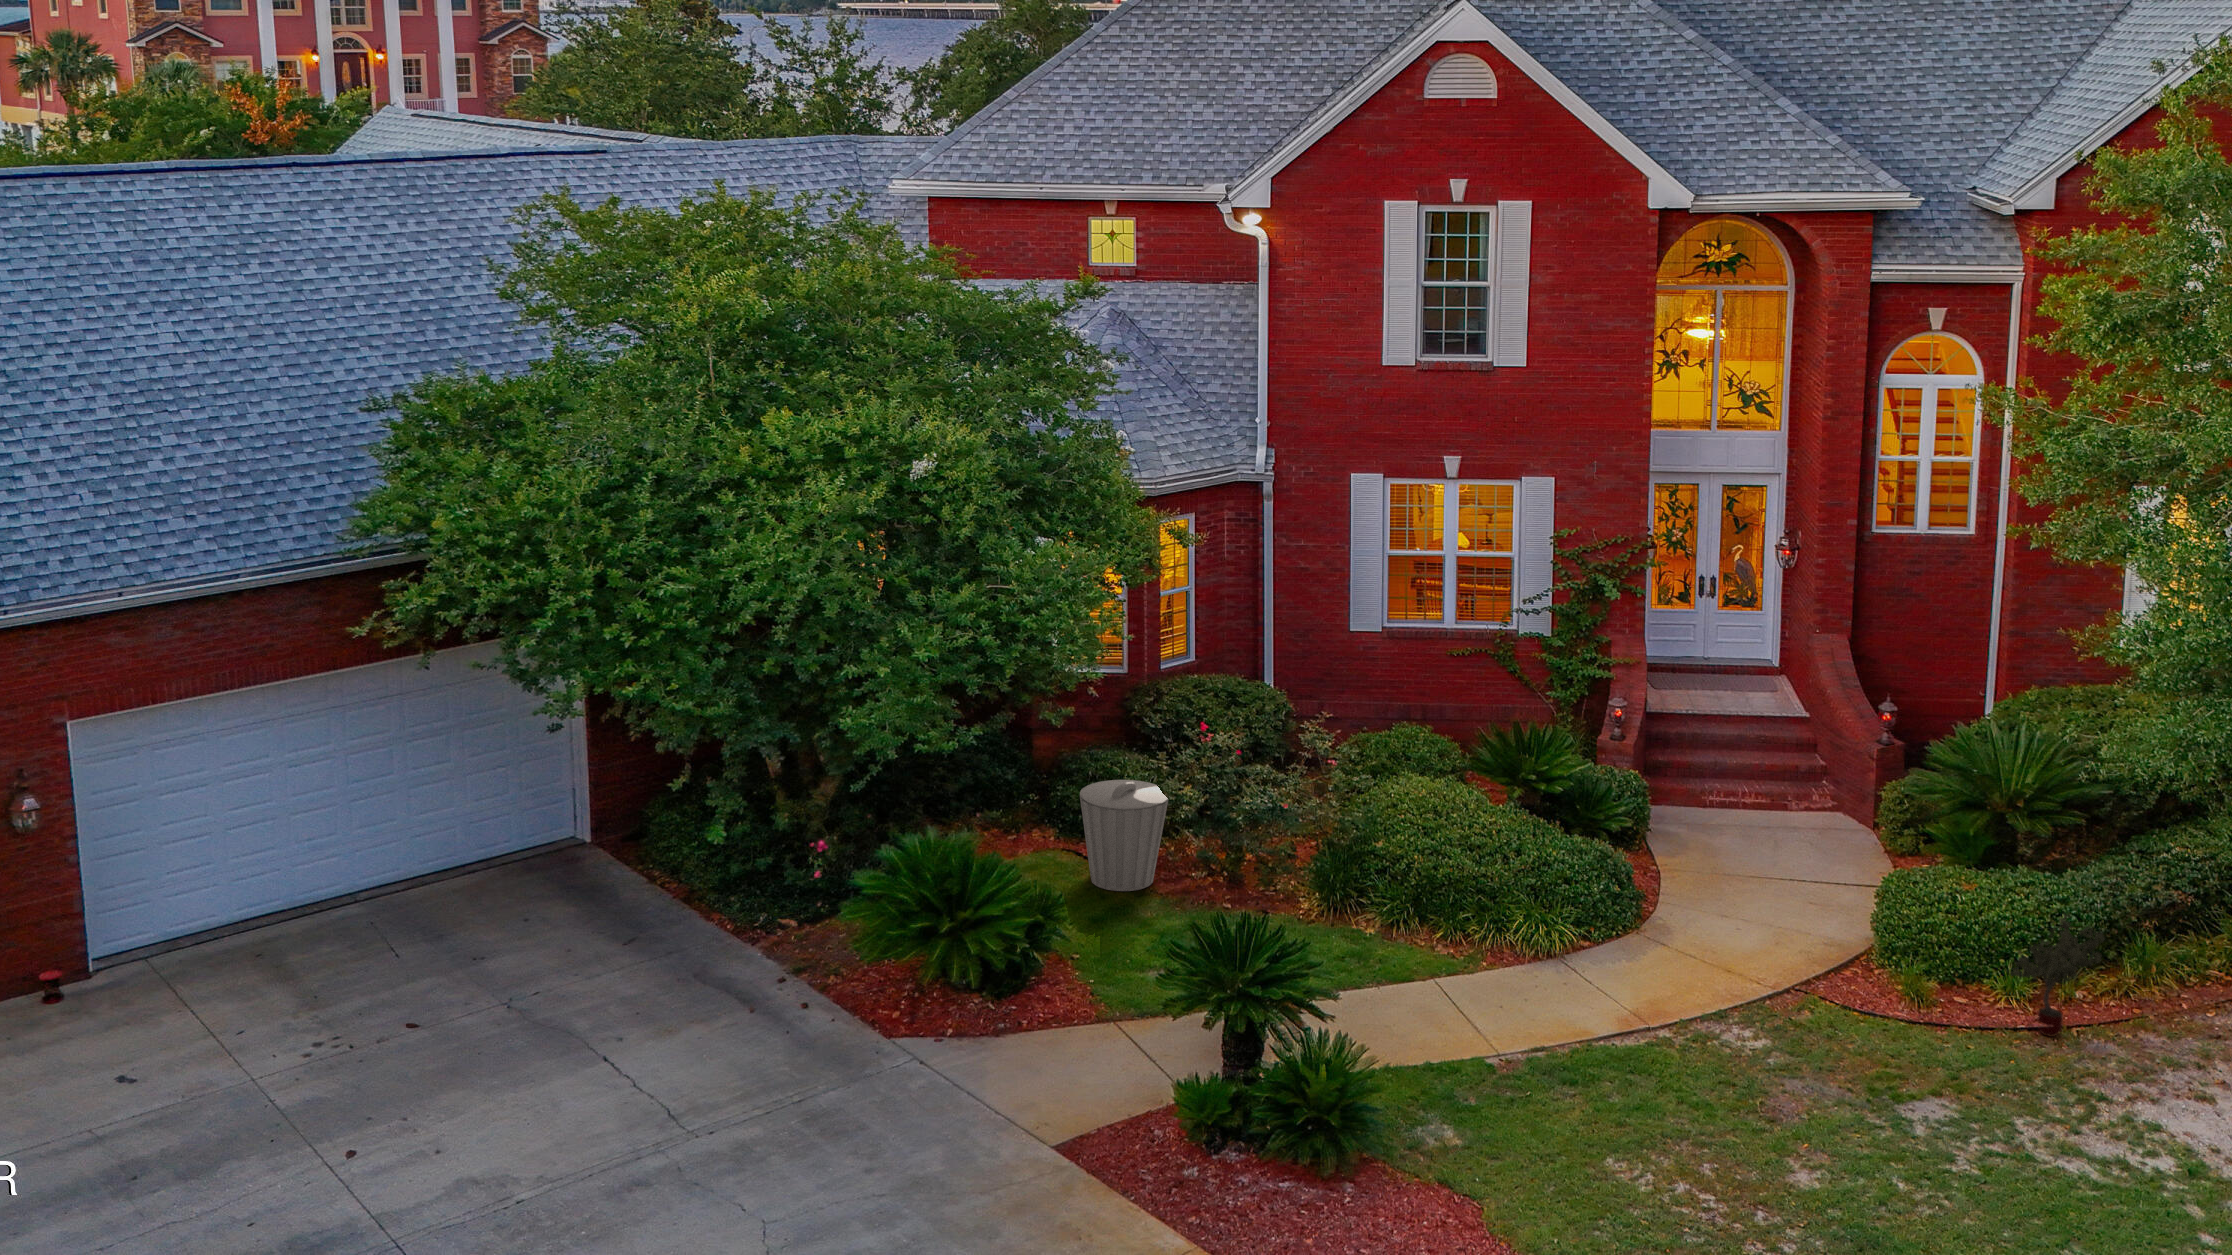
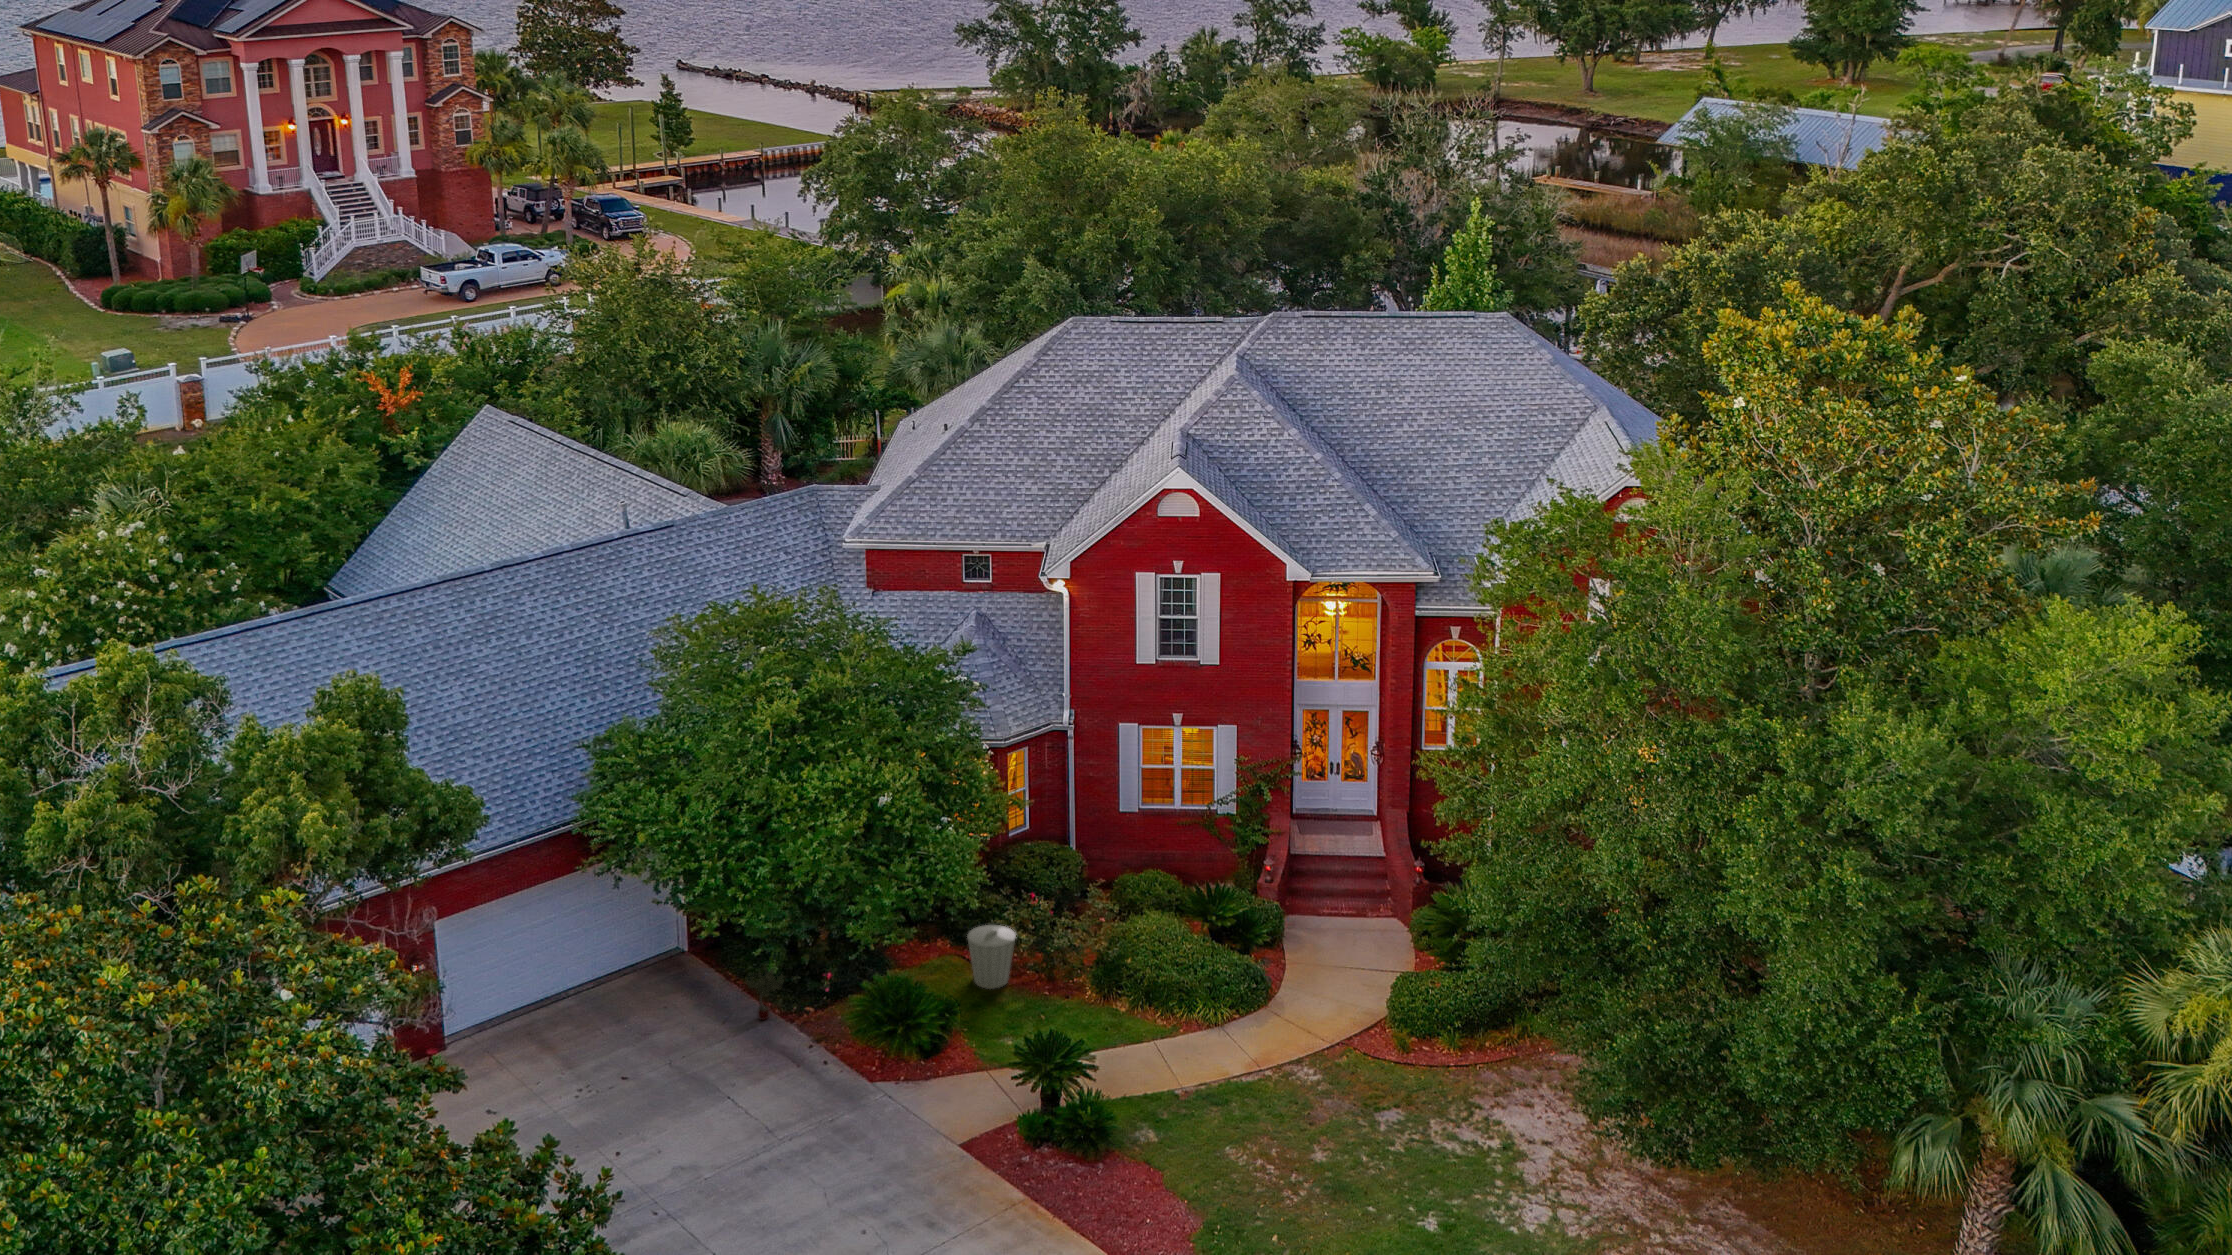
potted tree: present [2009,914,2104,1037] -> present [745,964,783,1020]

